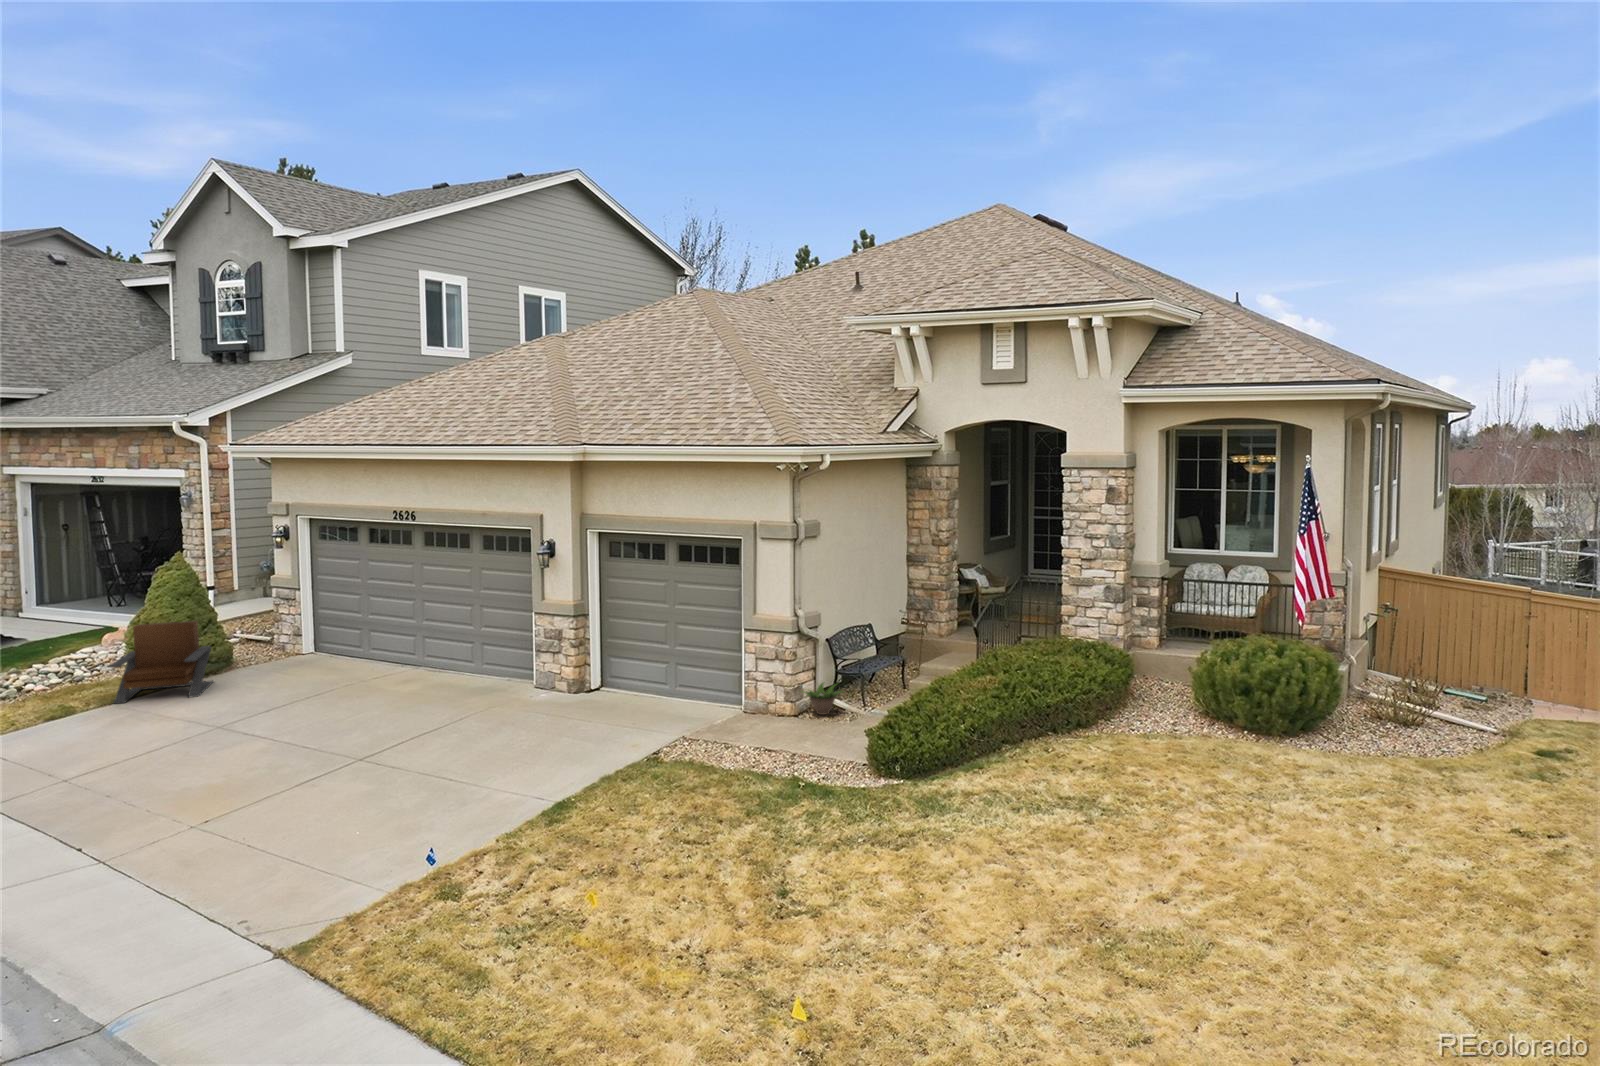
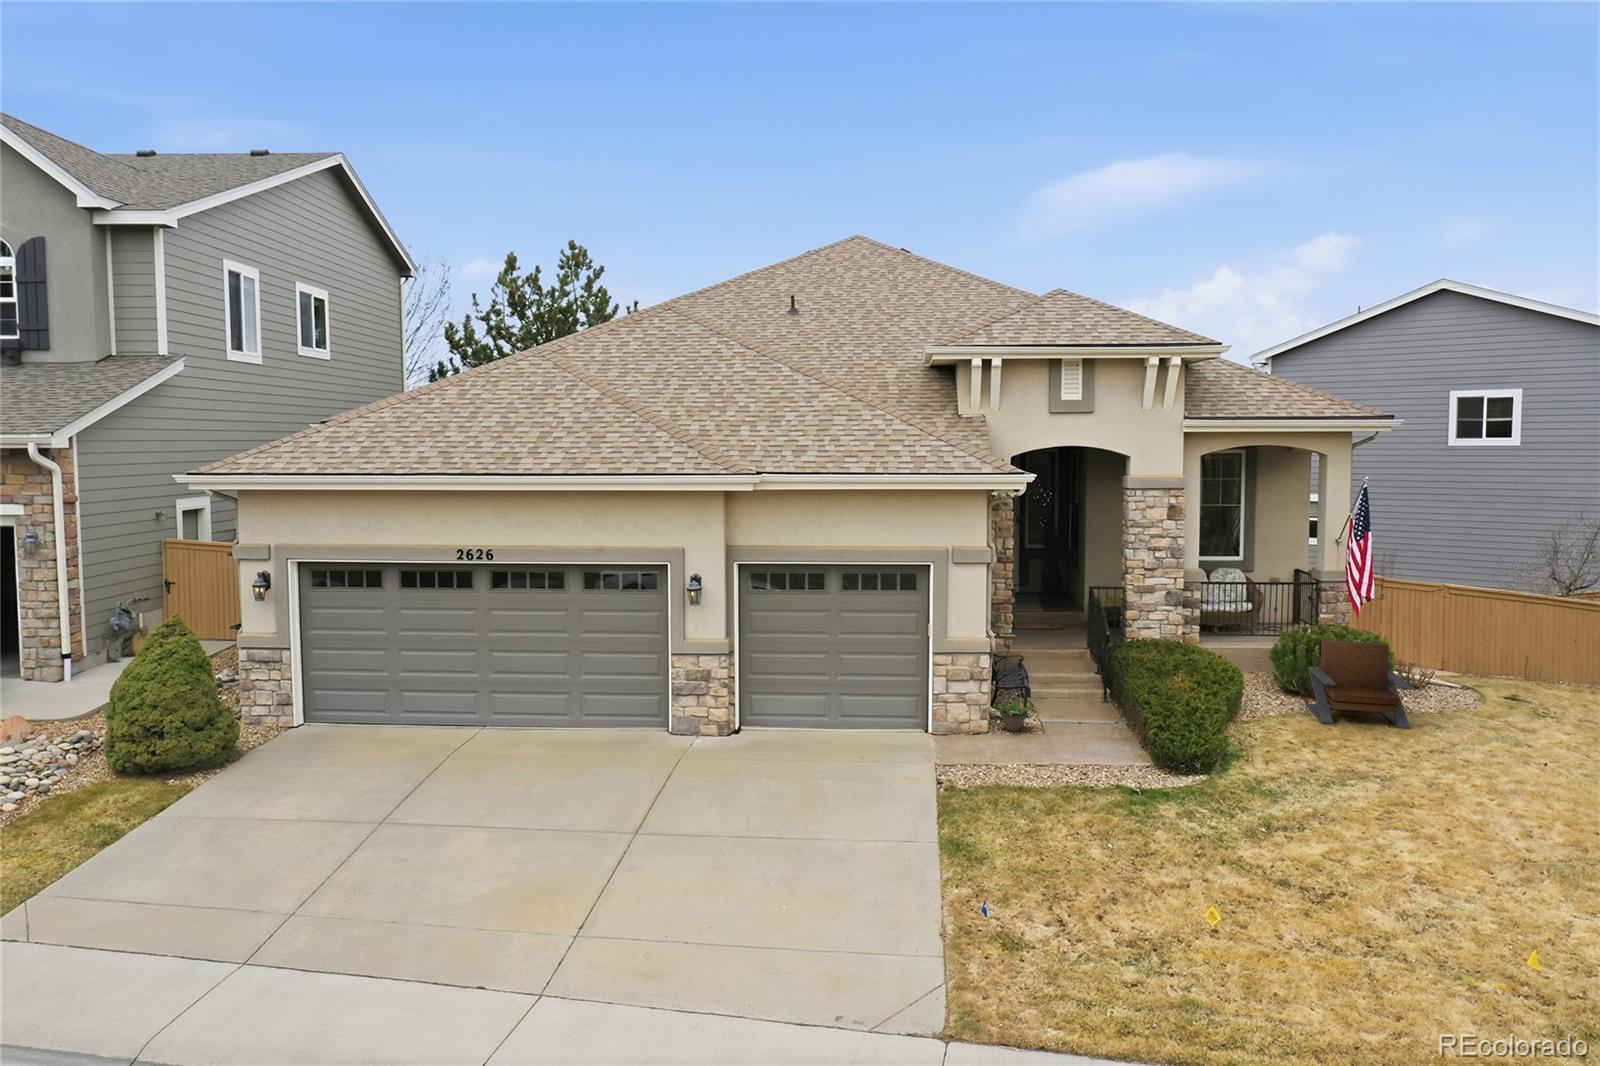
lounge chair: present [110,621,214,704] -> present [1306,640,1413,729]

